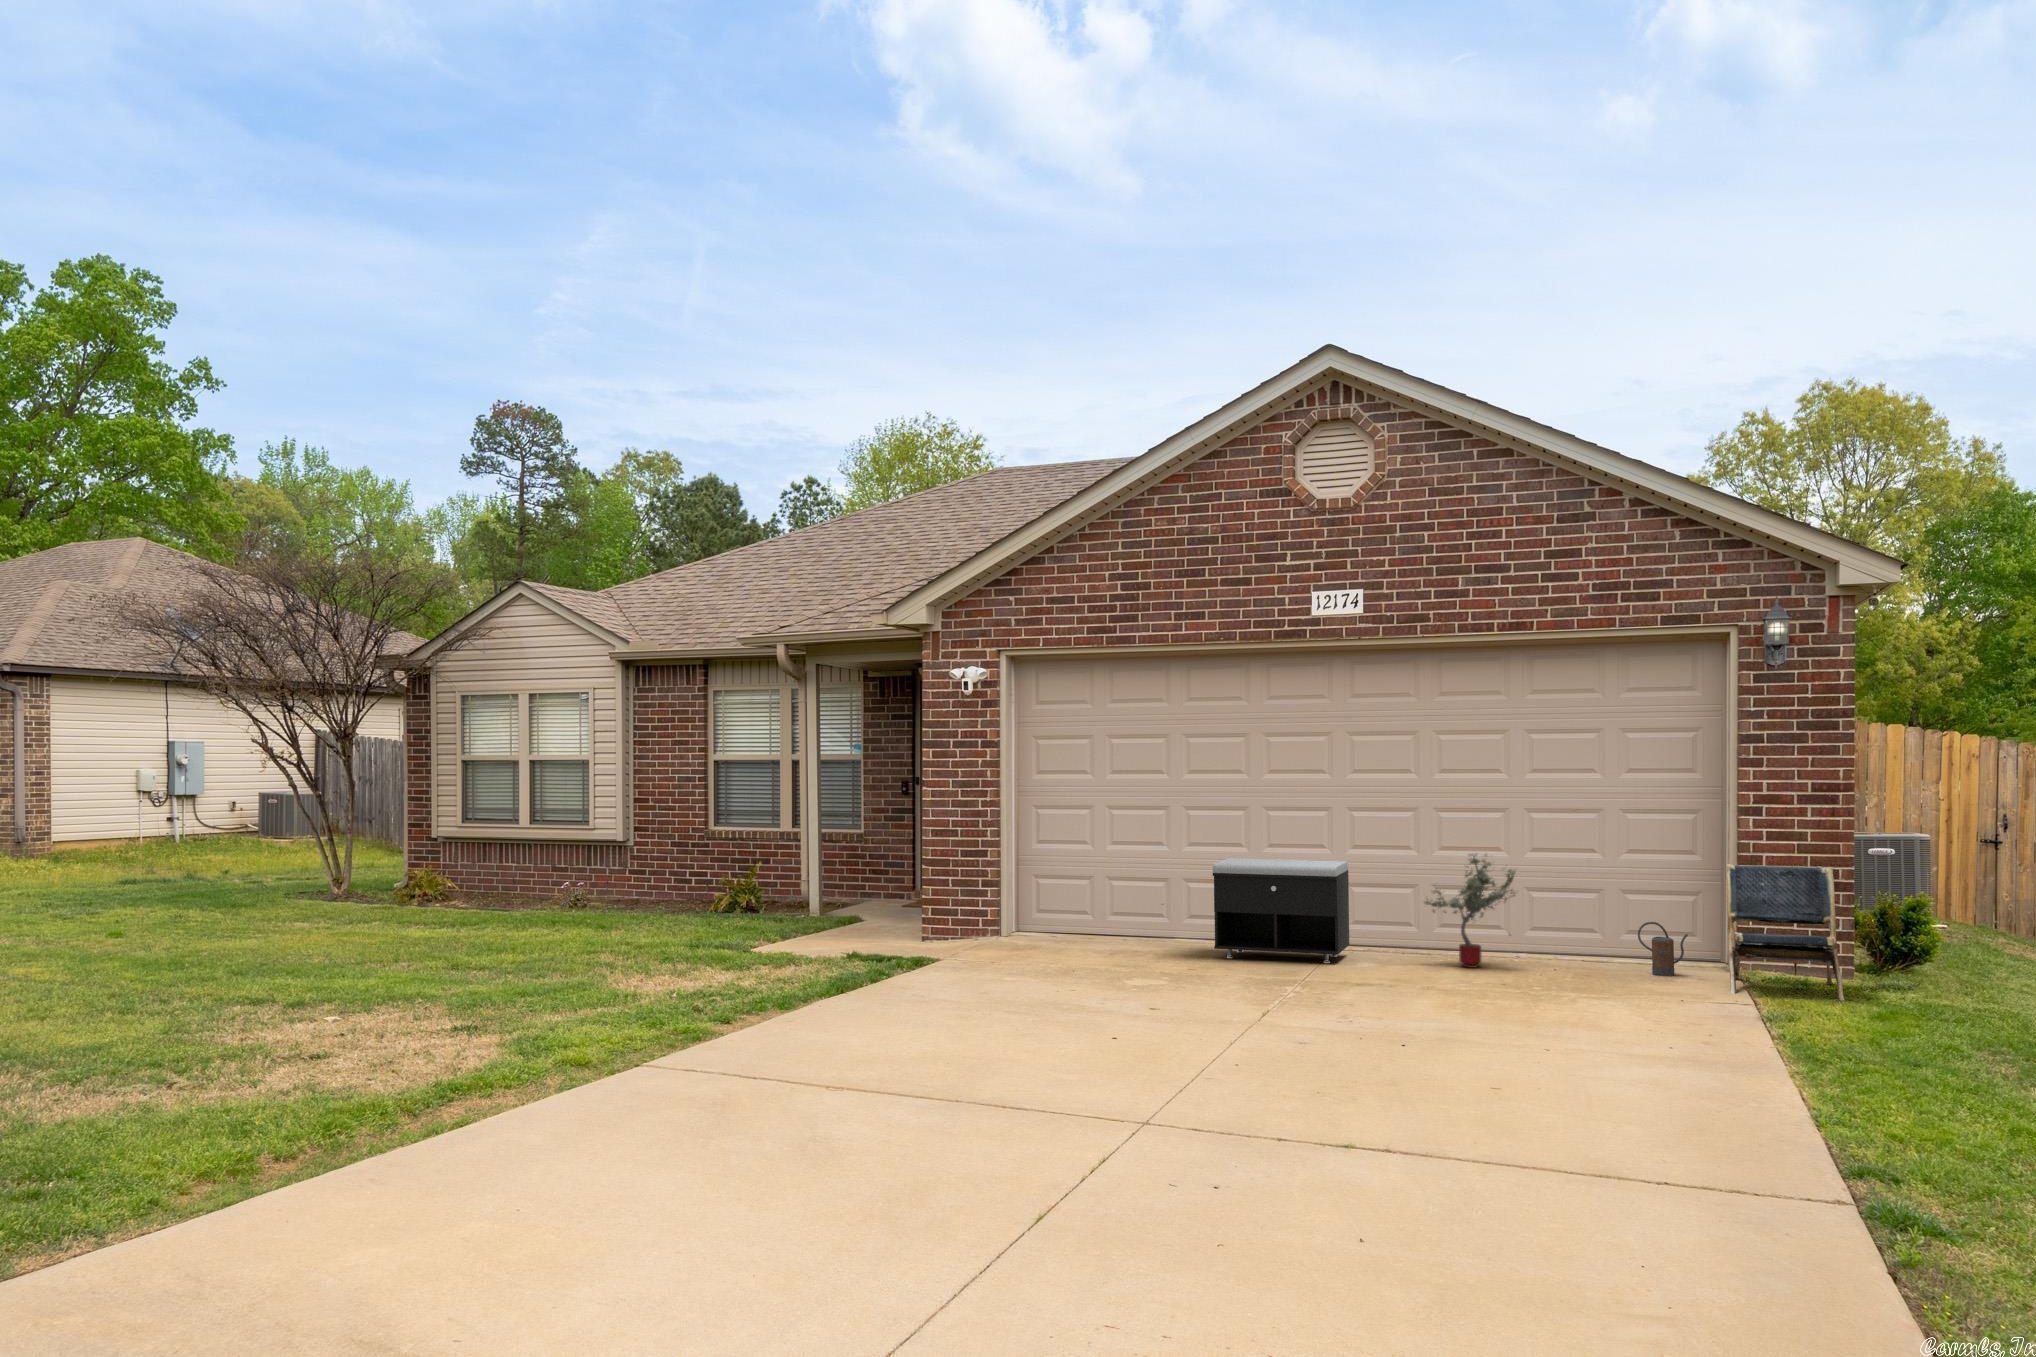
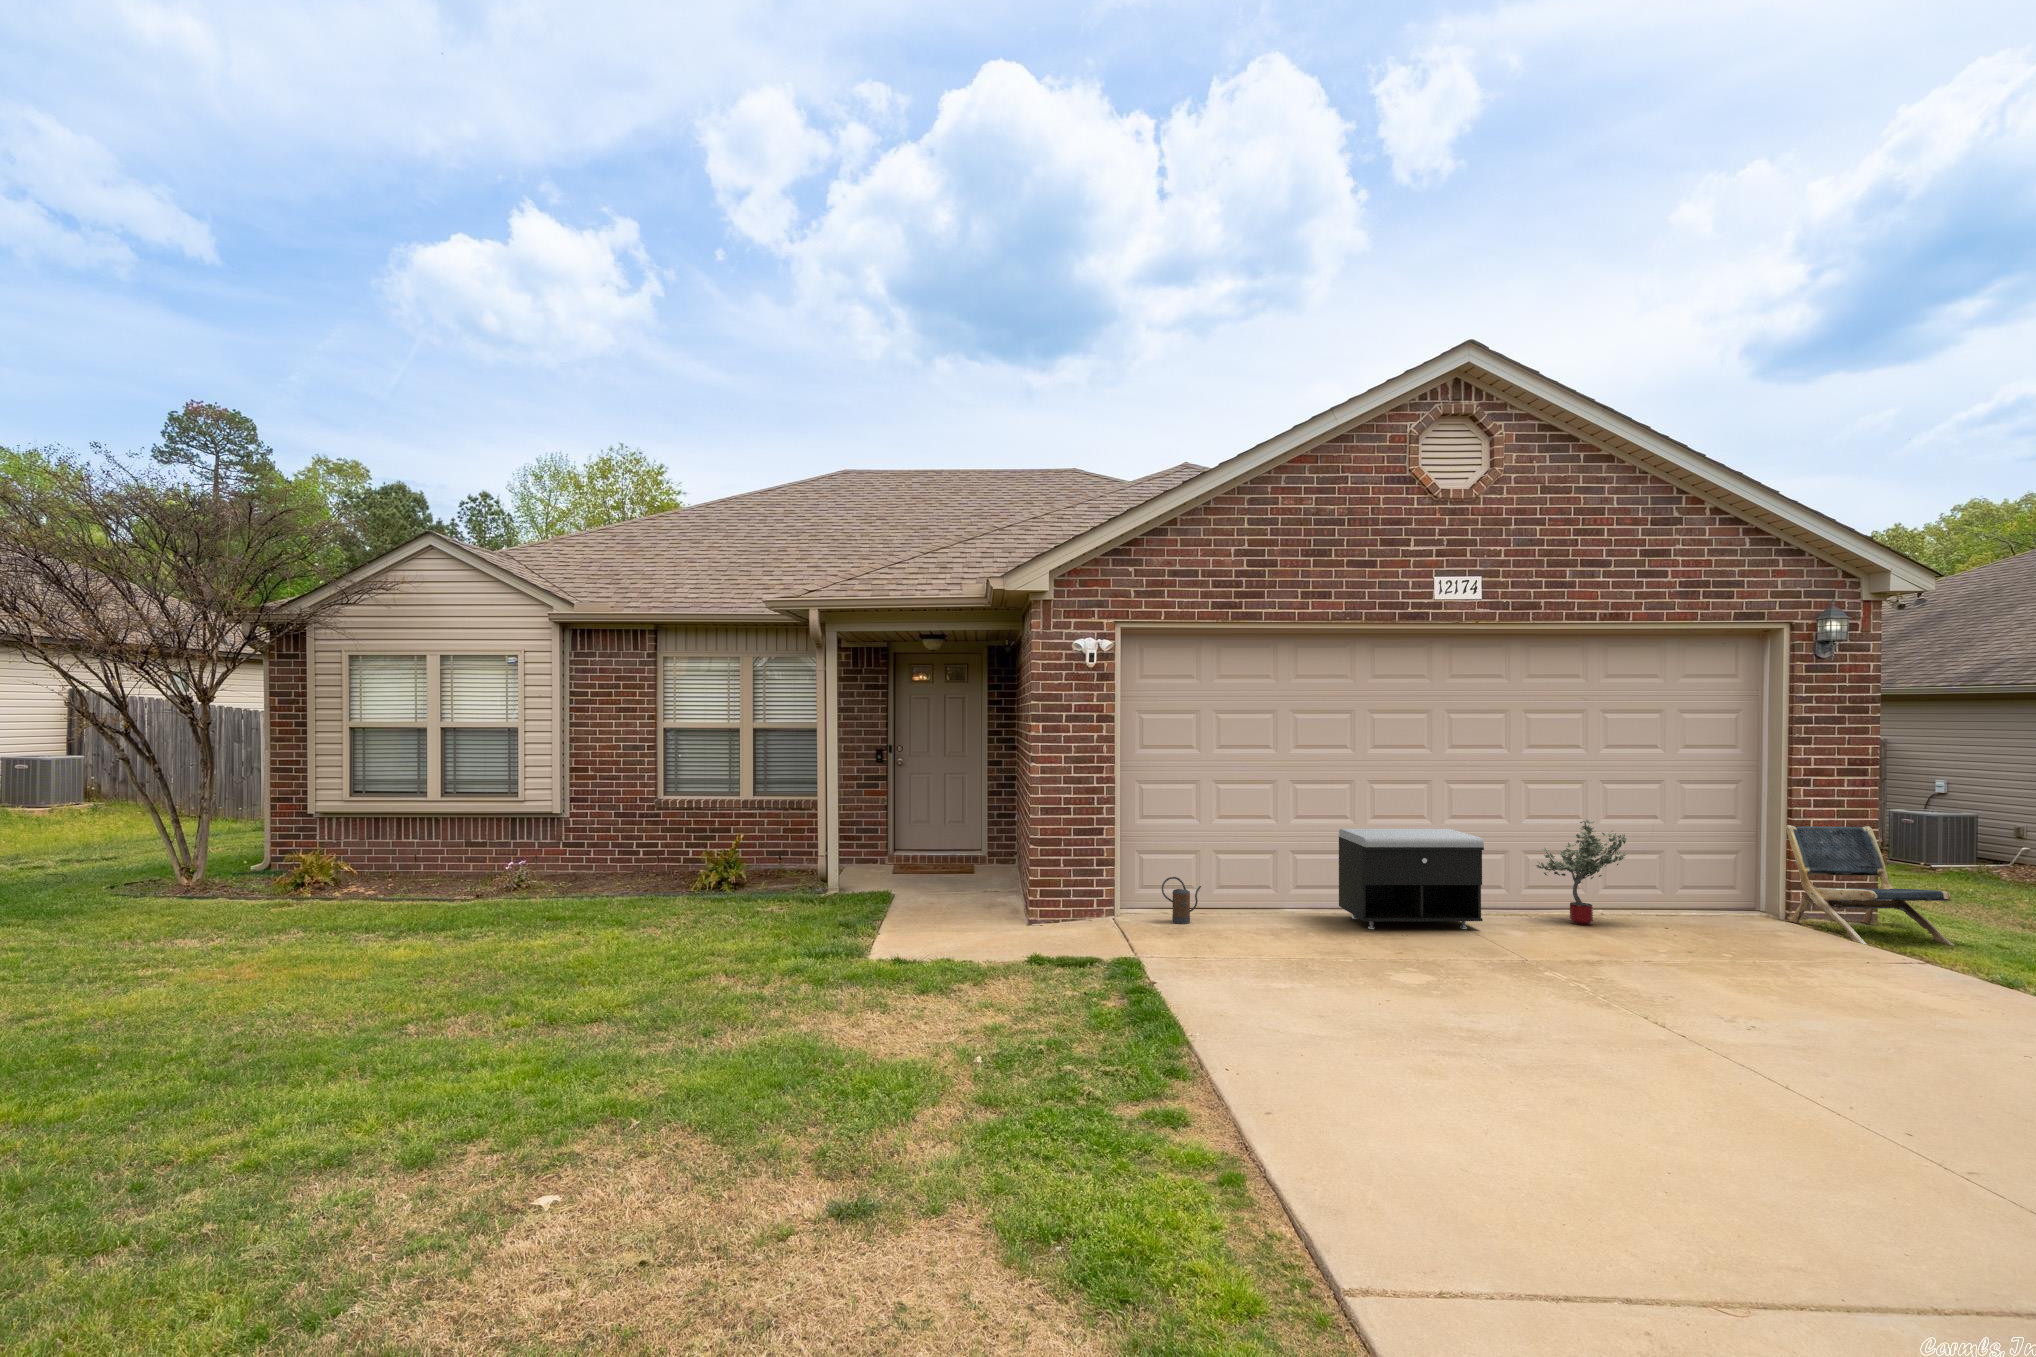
watering can: present [1638,922,1688,976] -> present [1162,877,1201,924]

